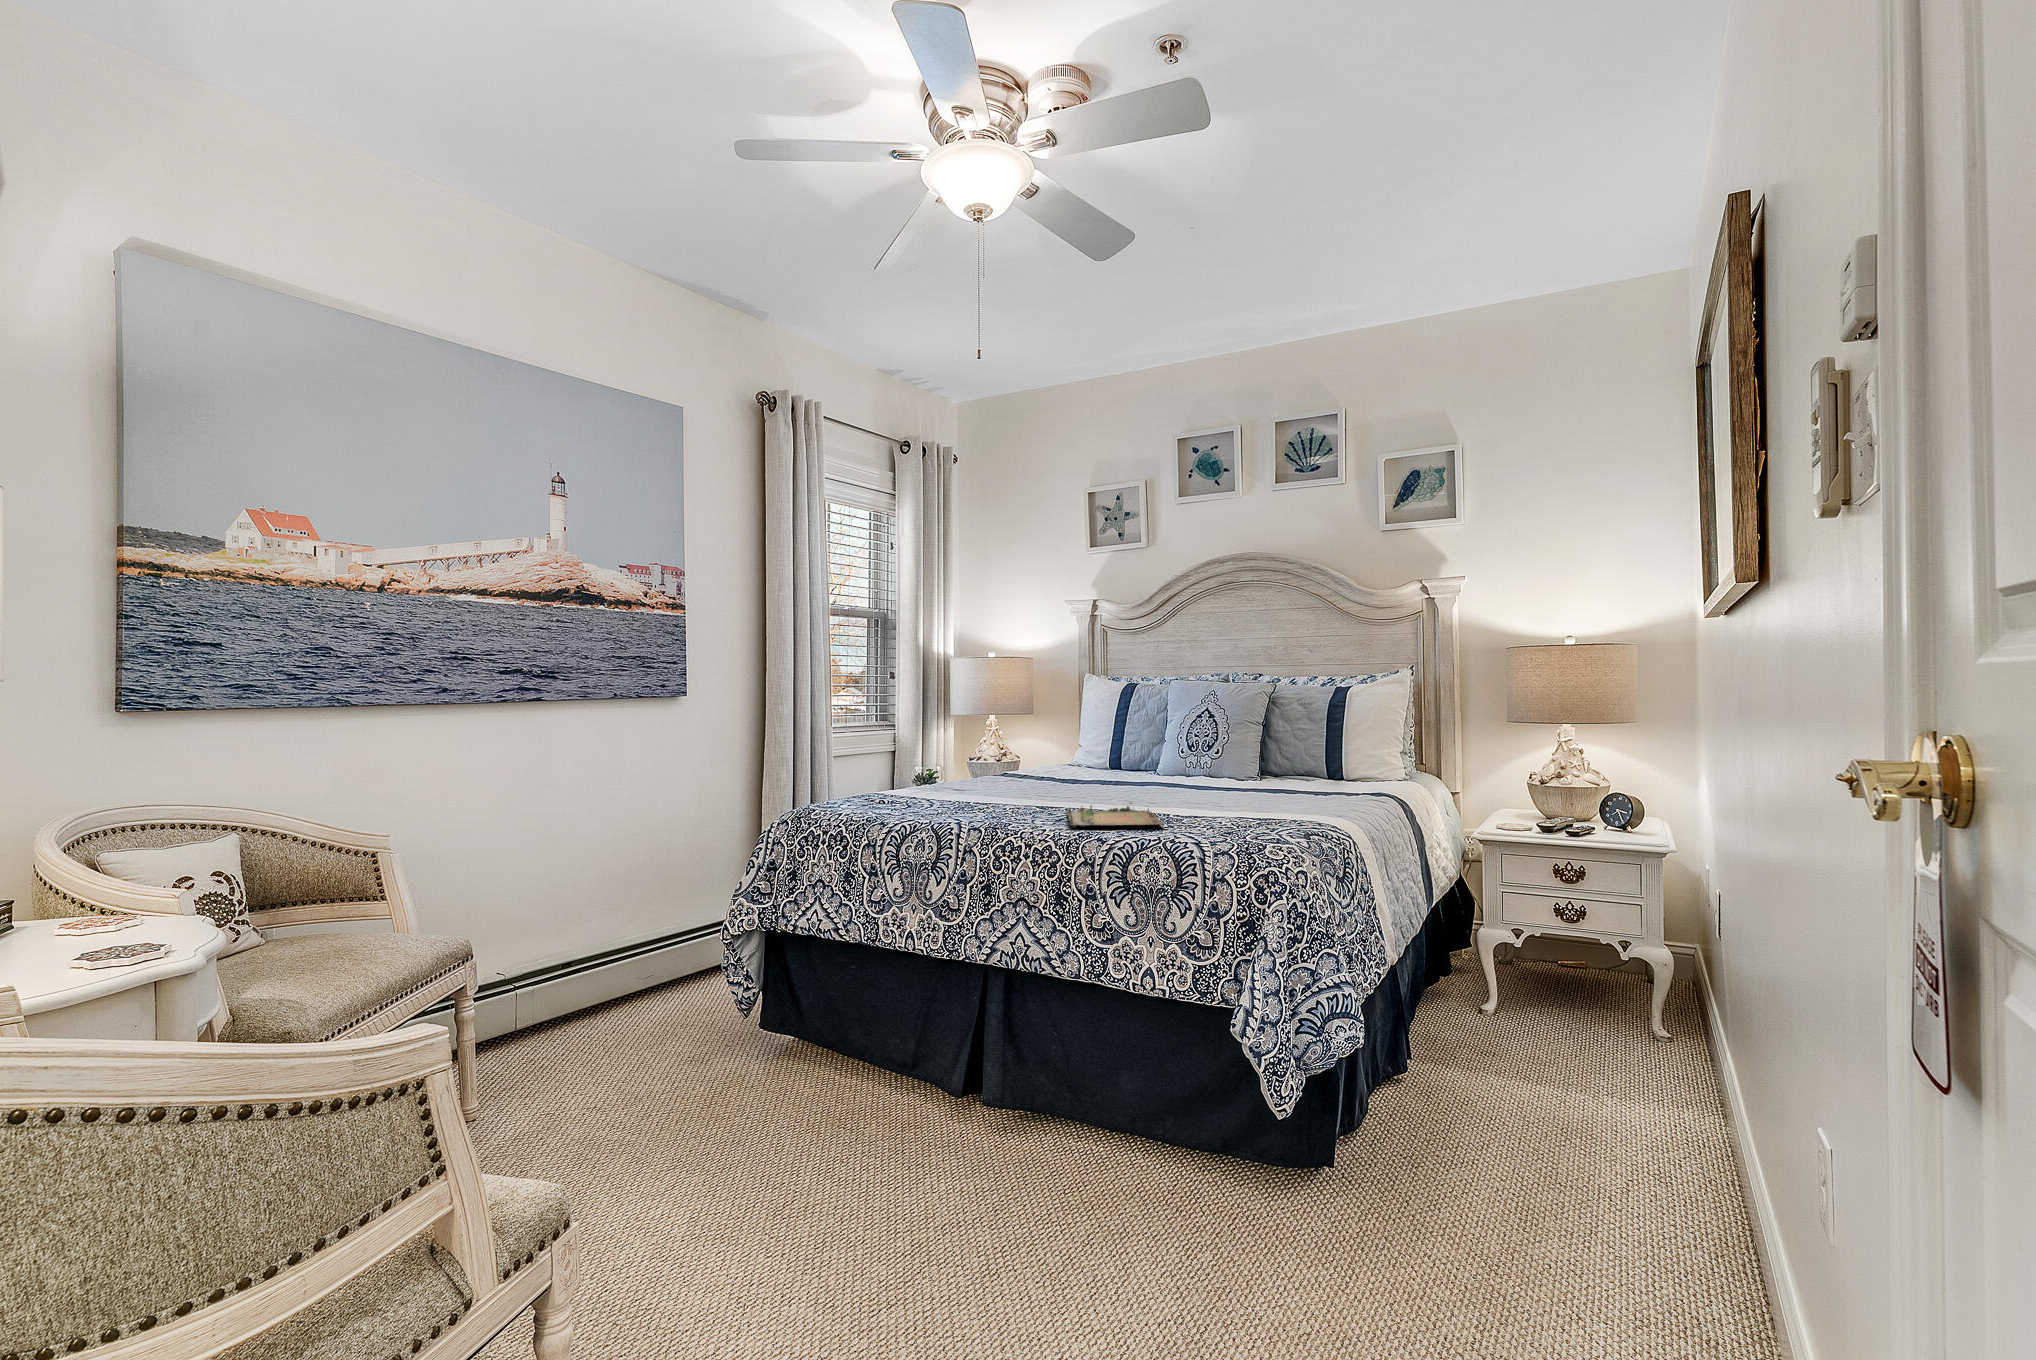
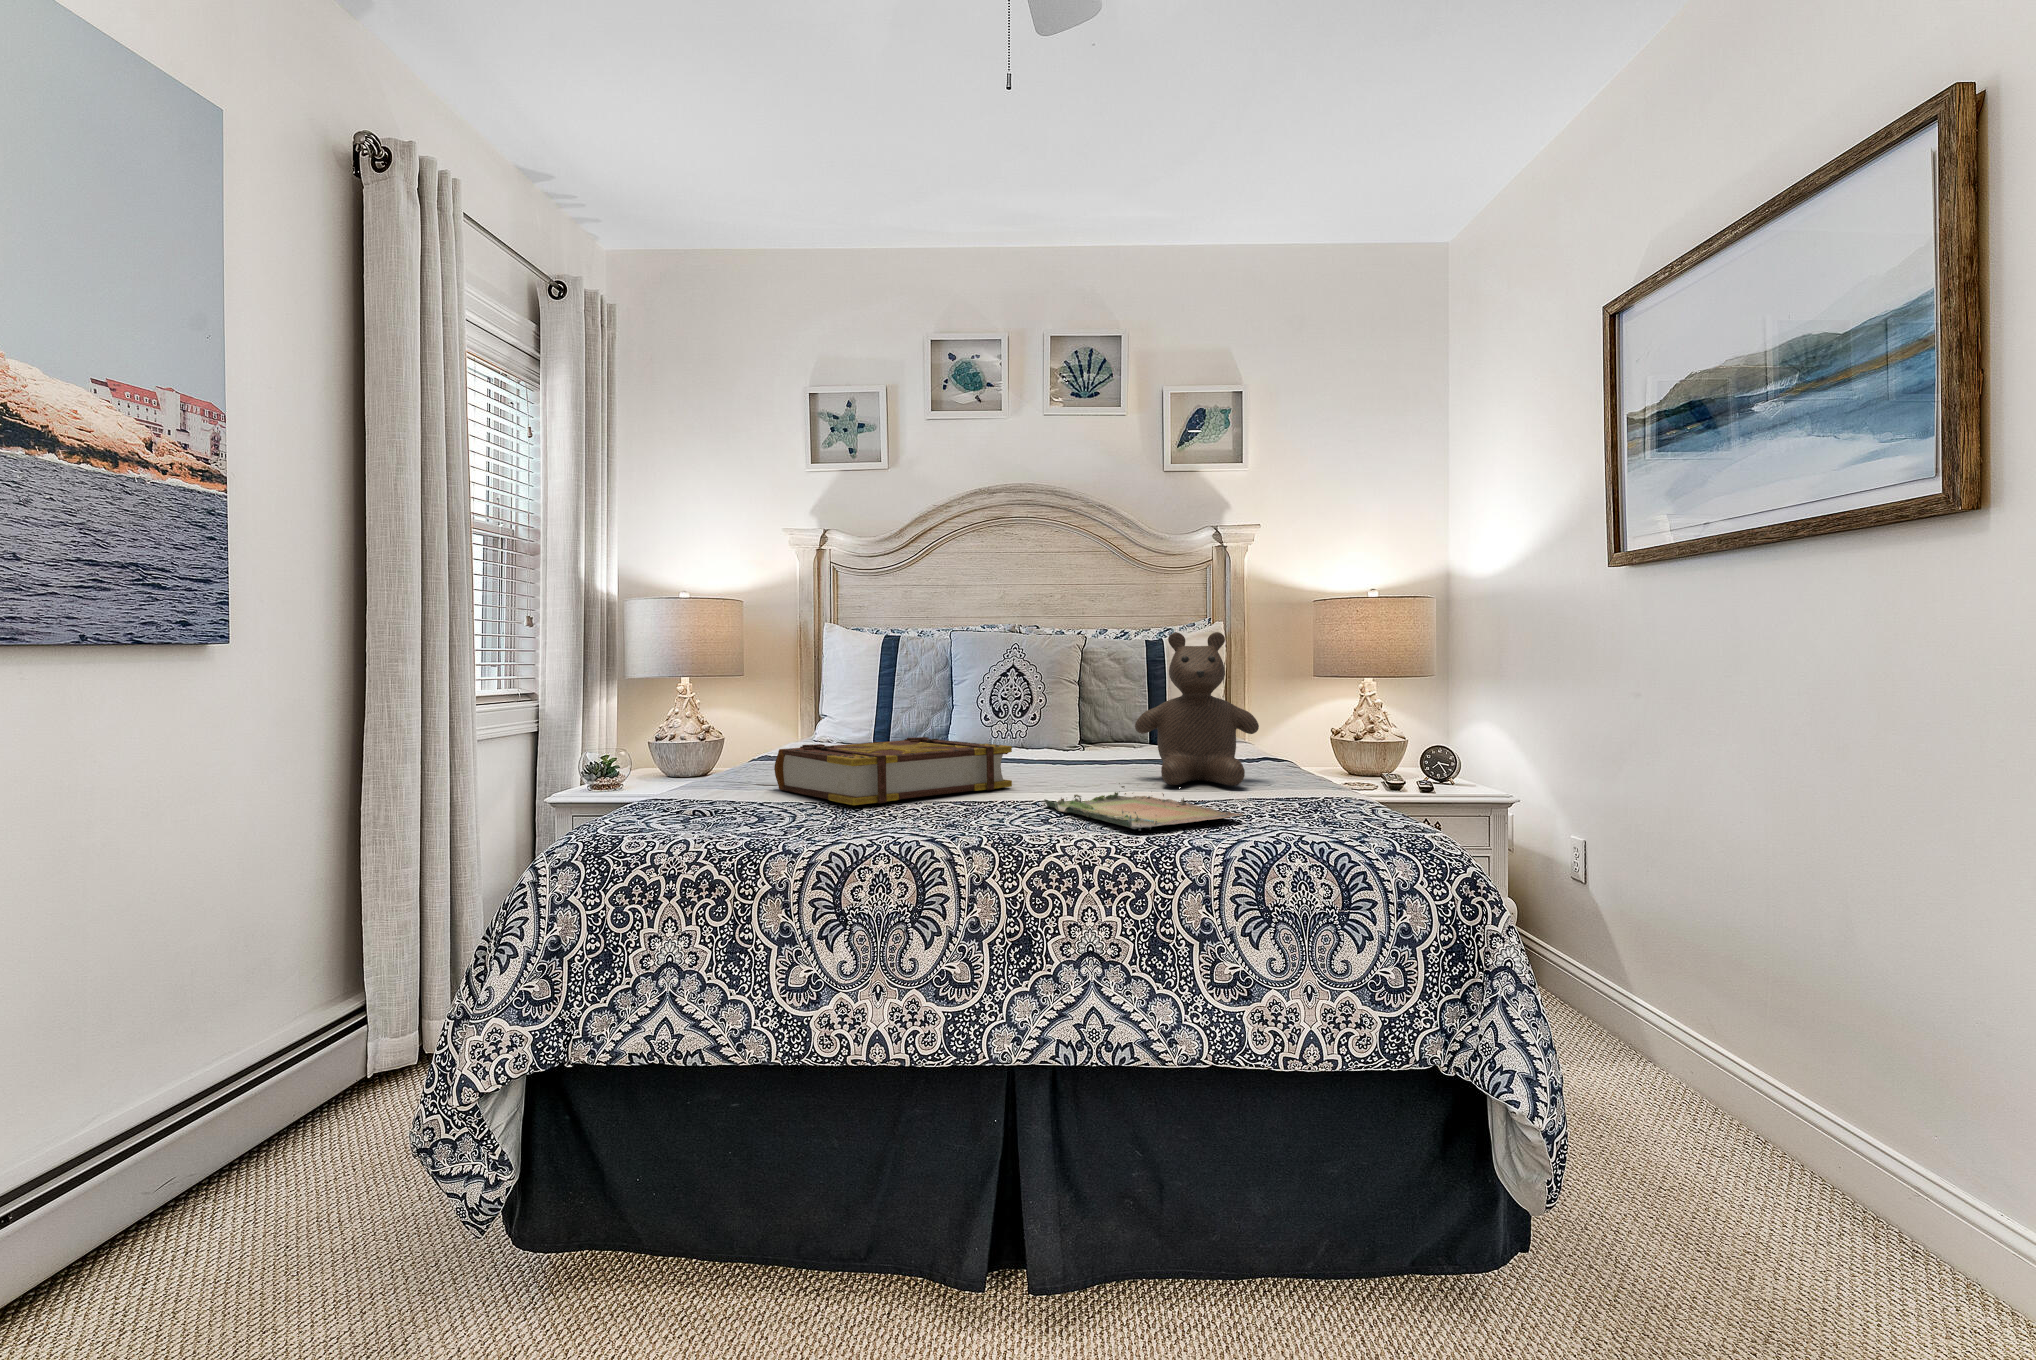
teddy bear: none [1187,689,1283,809] -> present [1135,632,1259,786]
book: none [941,763,1083,803] -> present [774,737,1012,805]

